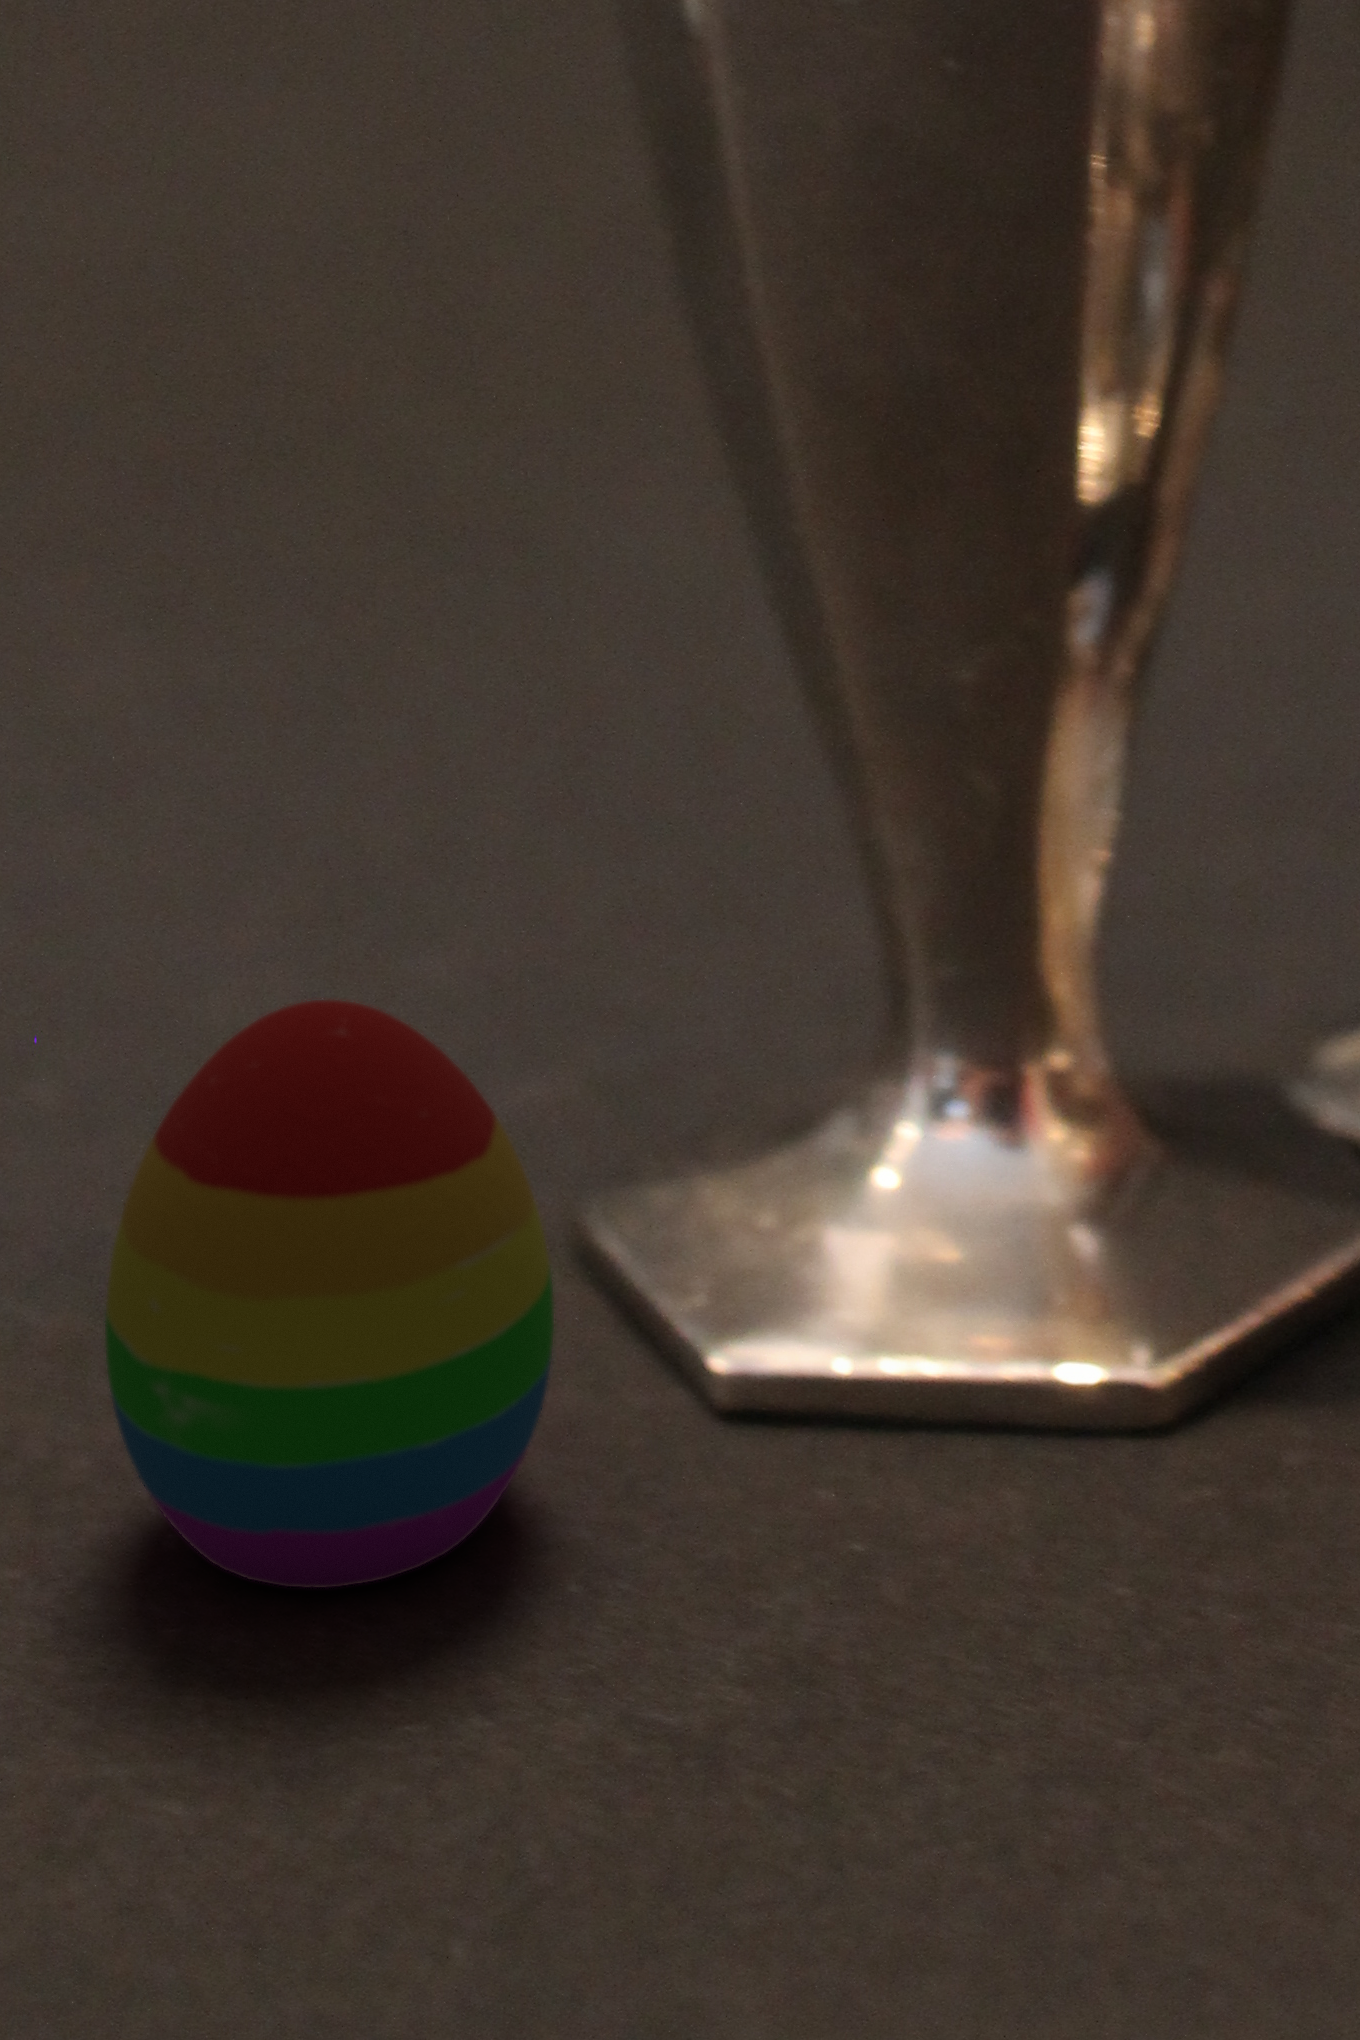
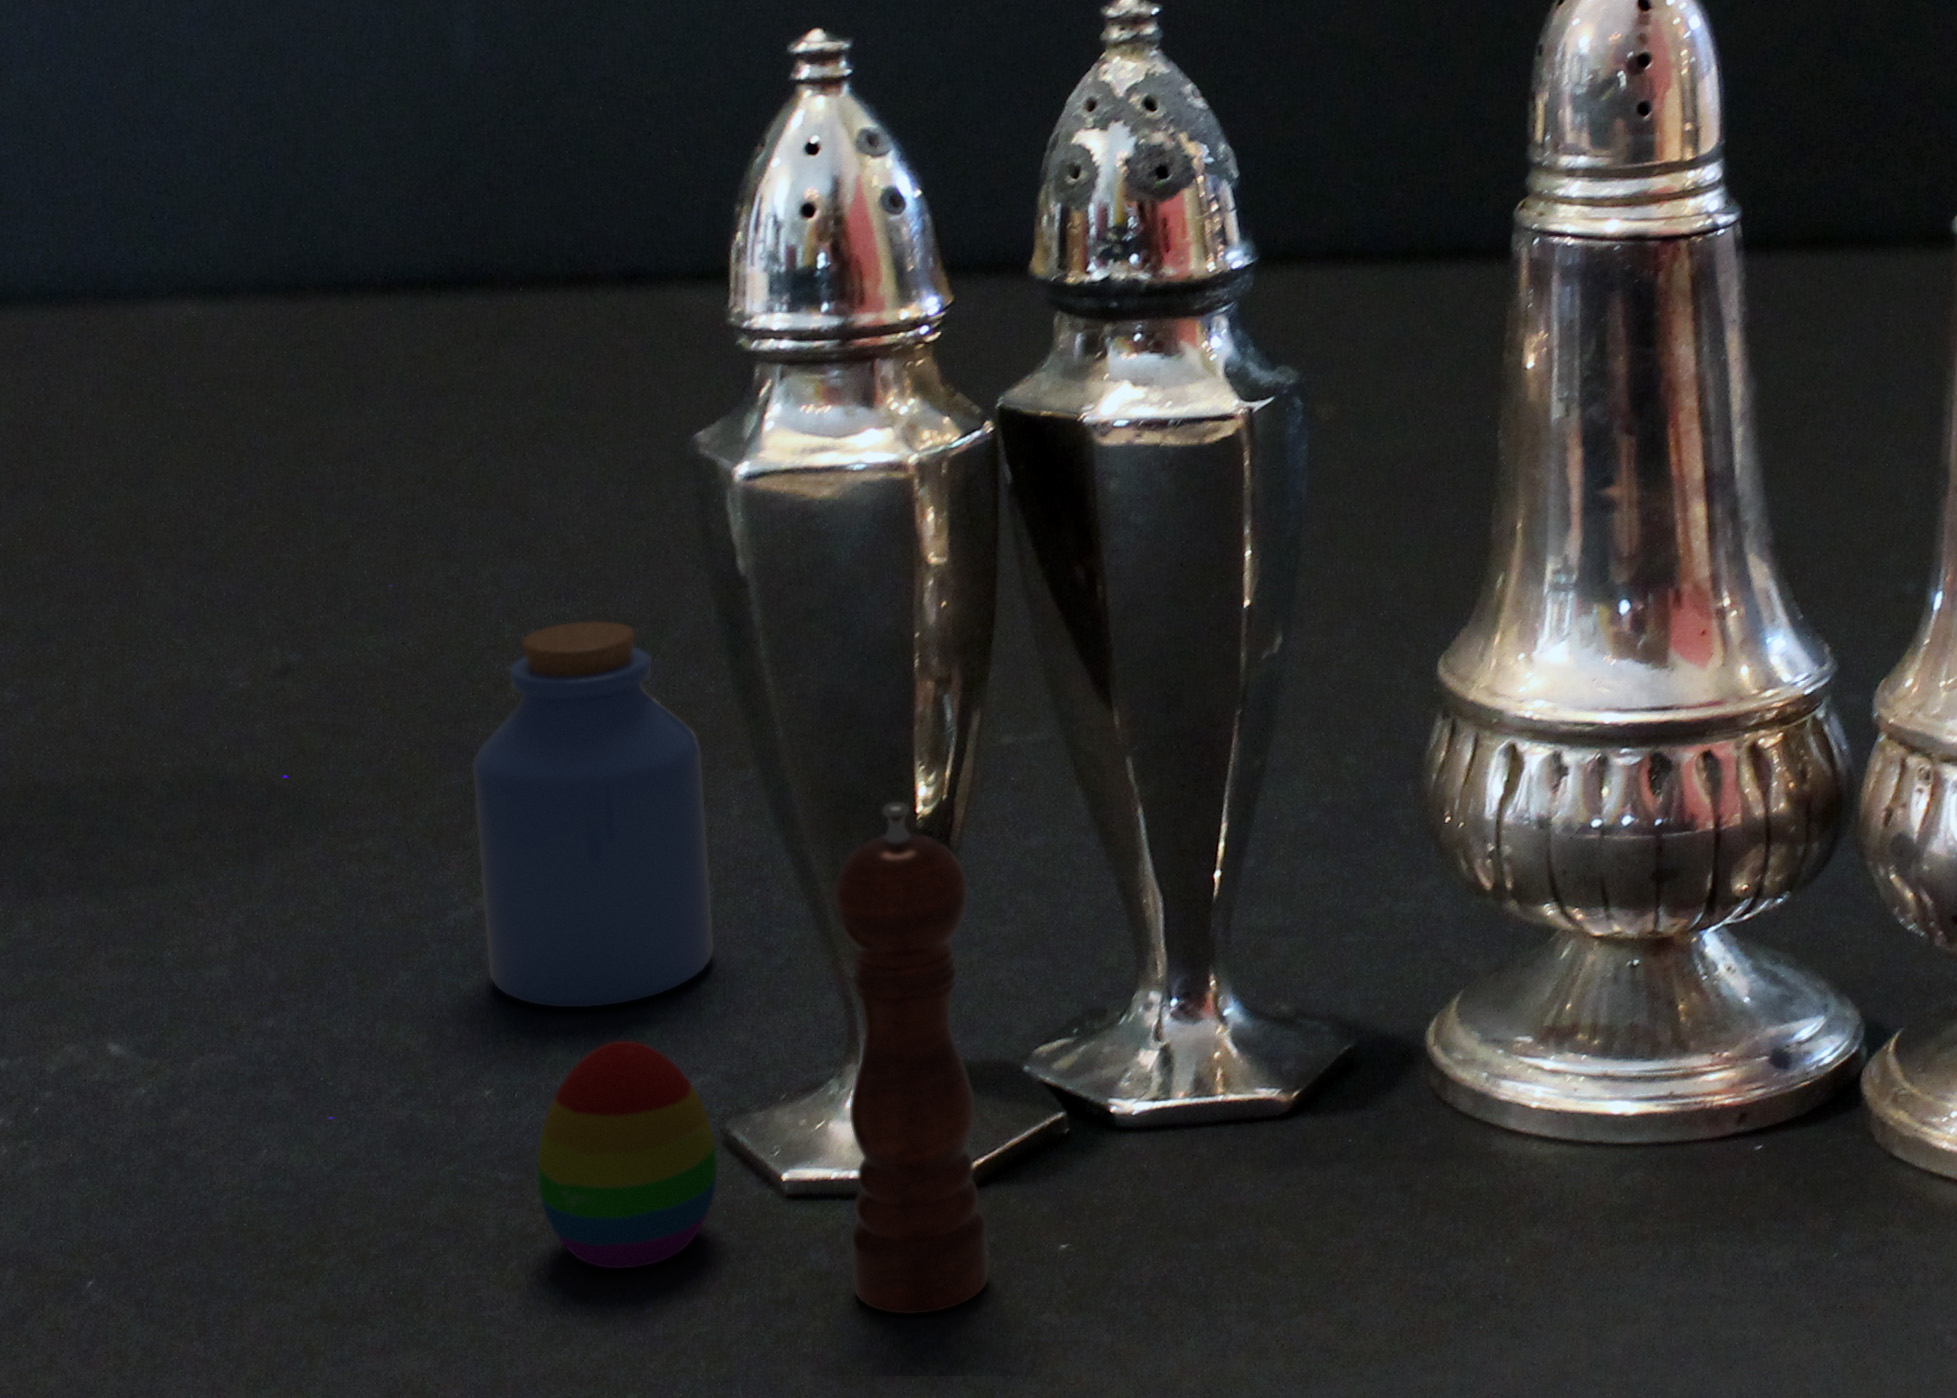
jar: none [92,61,589,890] -> present [473,622,713,1007]
pepper mill: none [880,404,1246,1799] -> present [833,802,988,1314]

